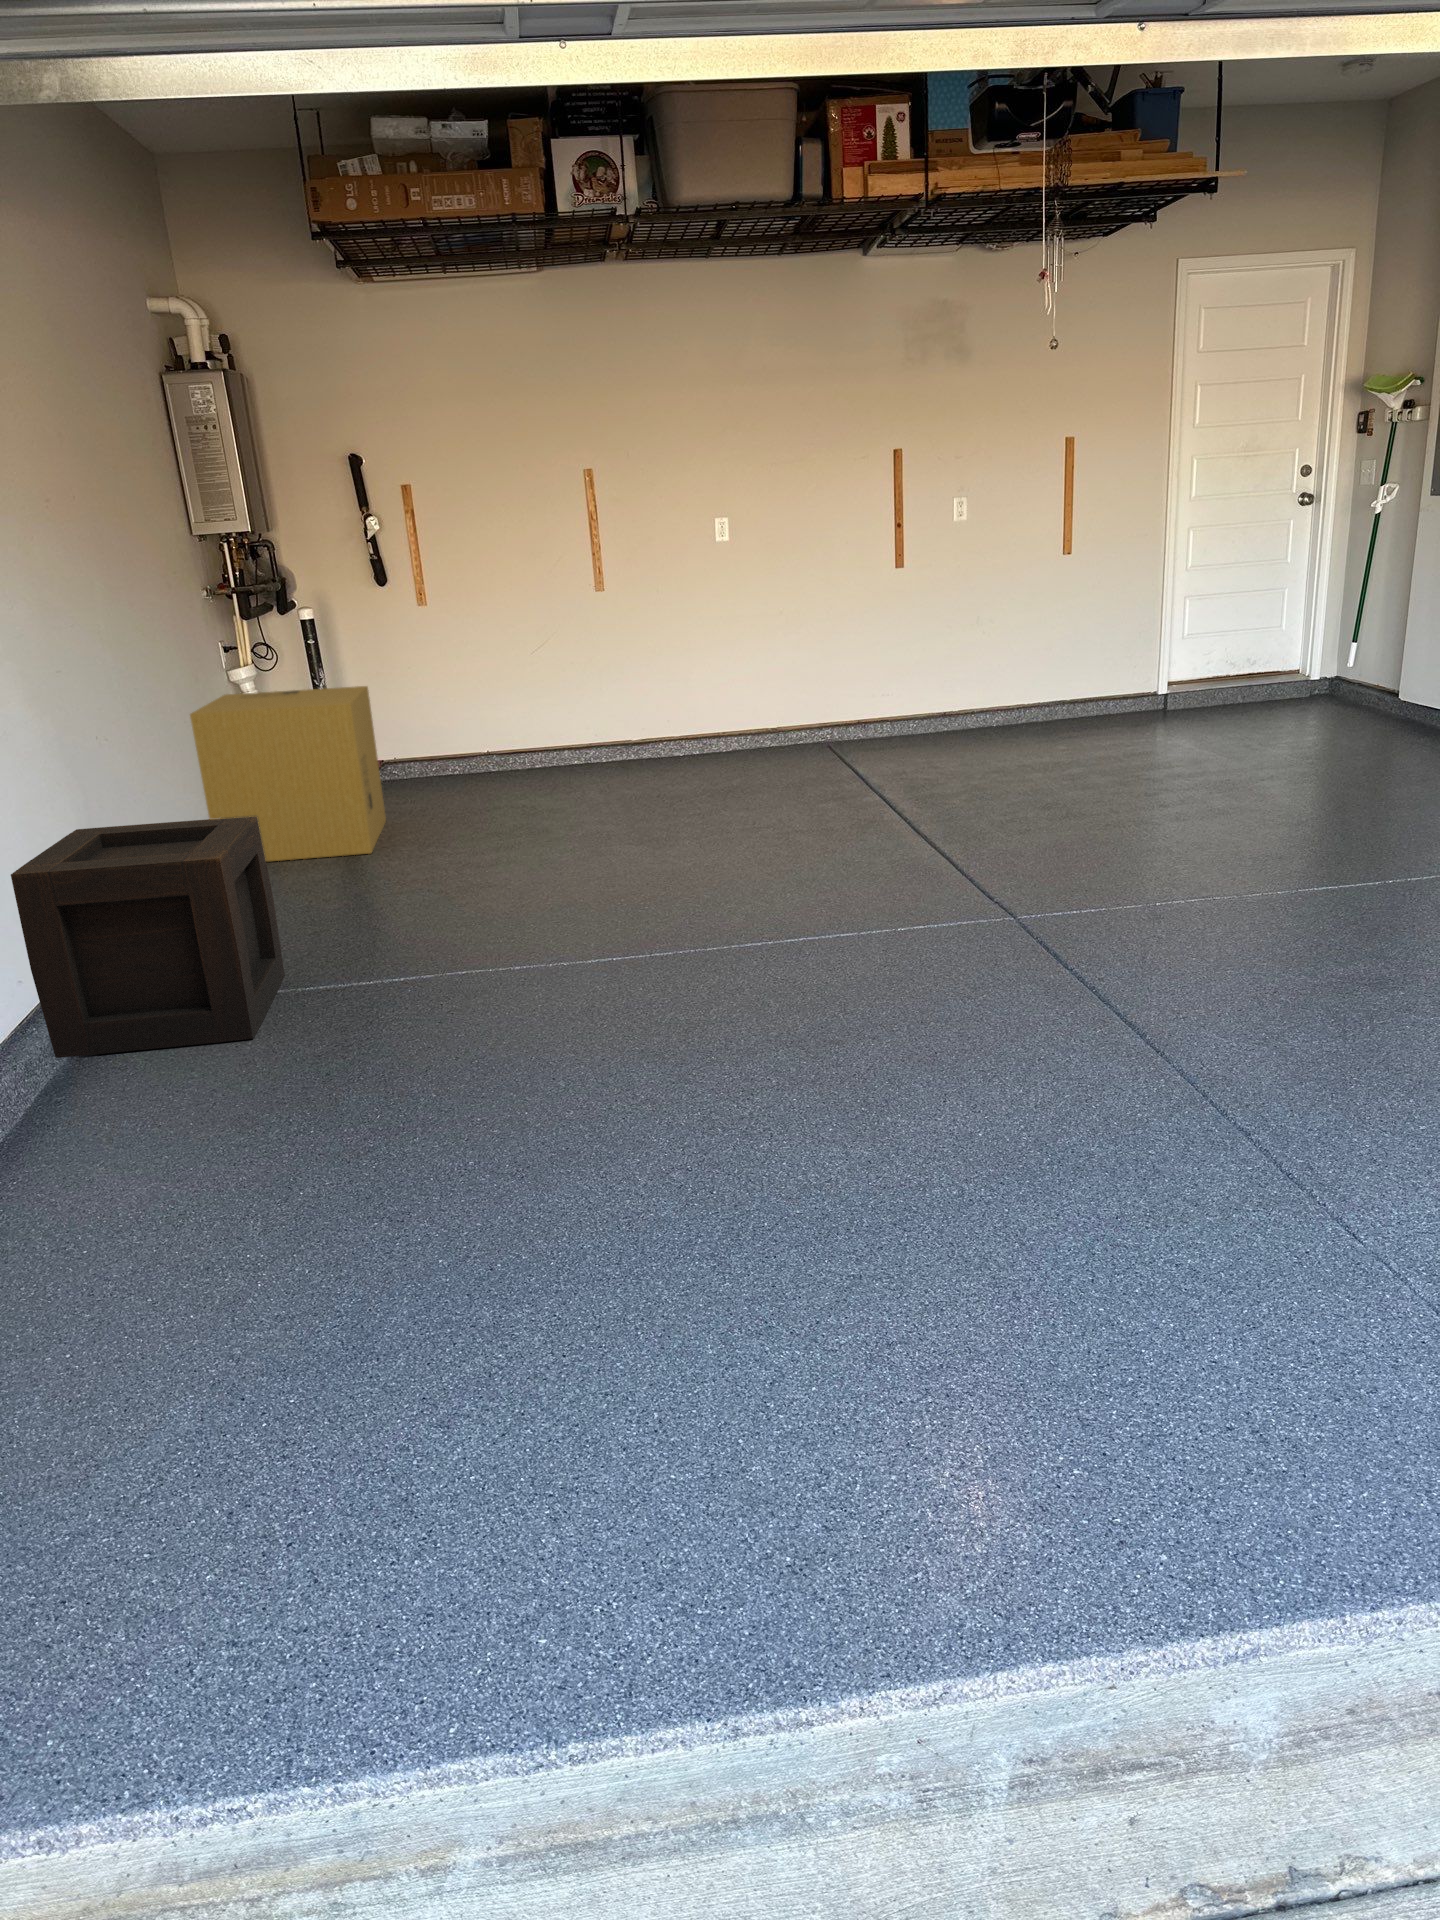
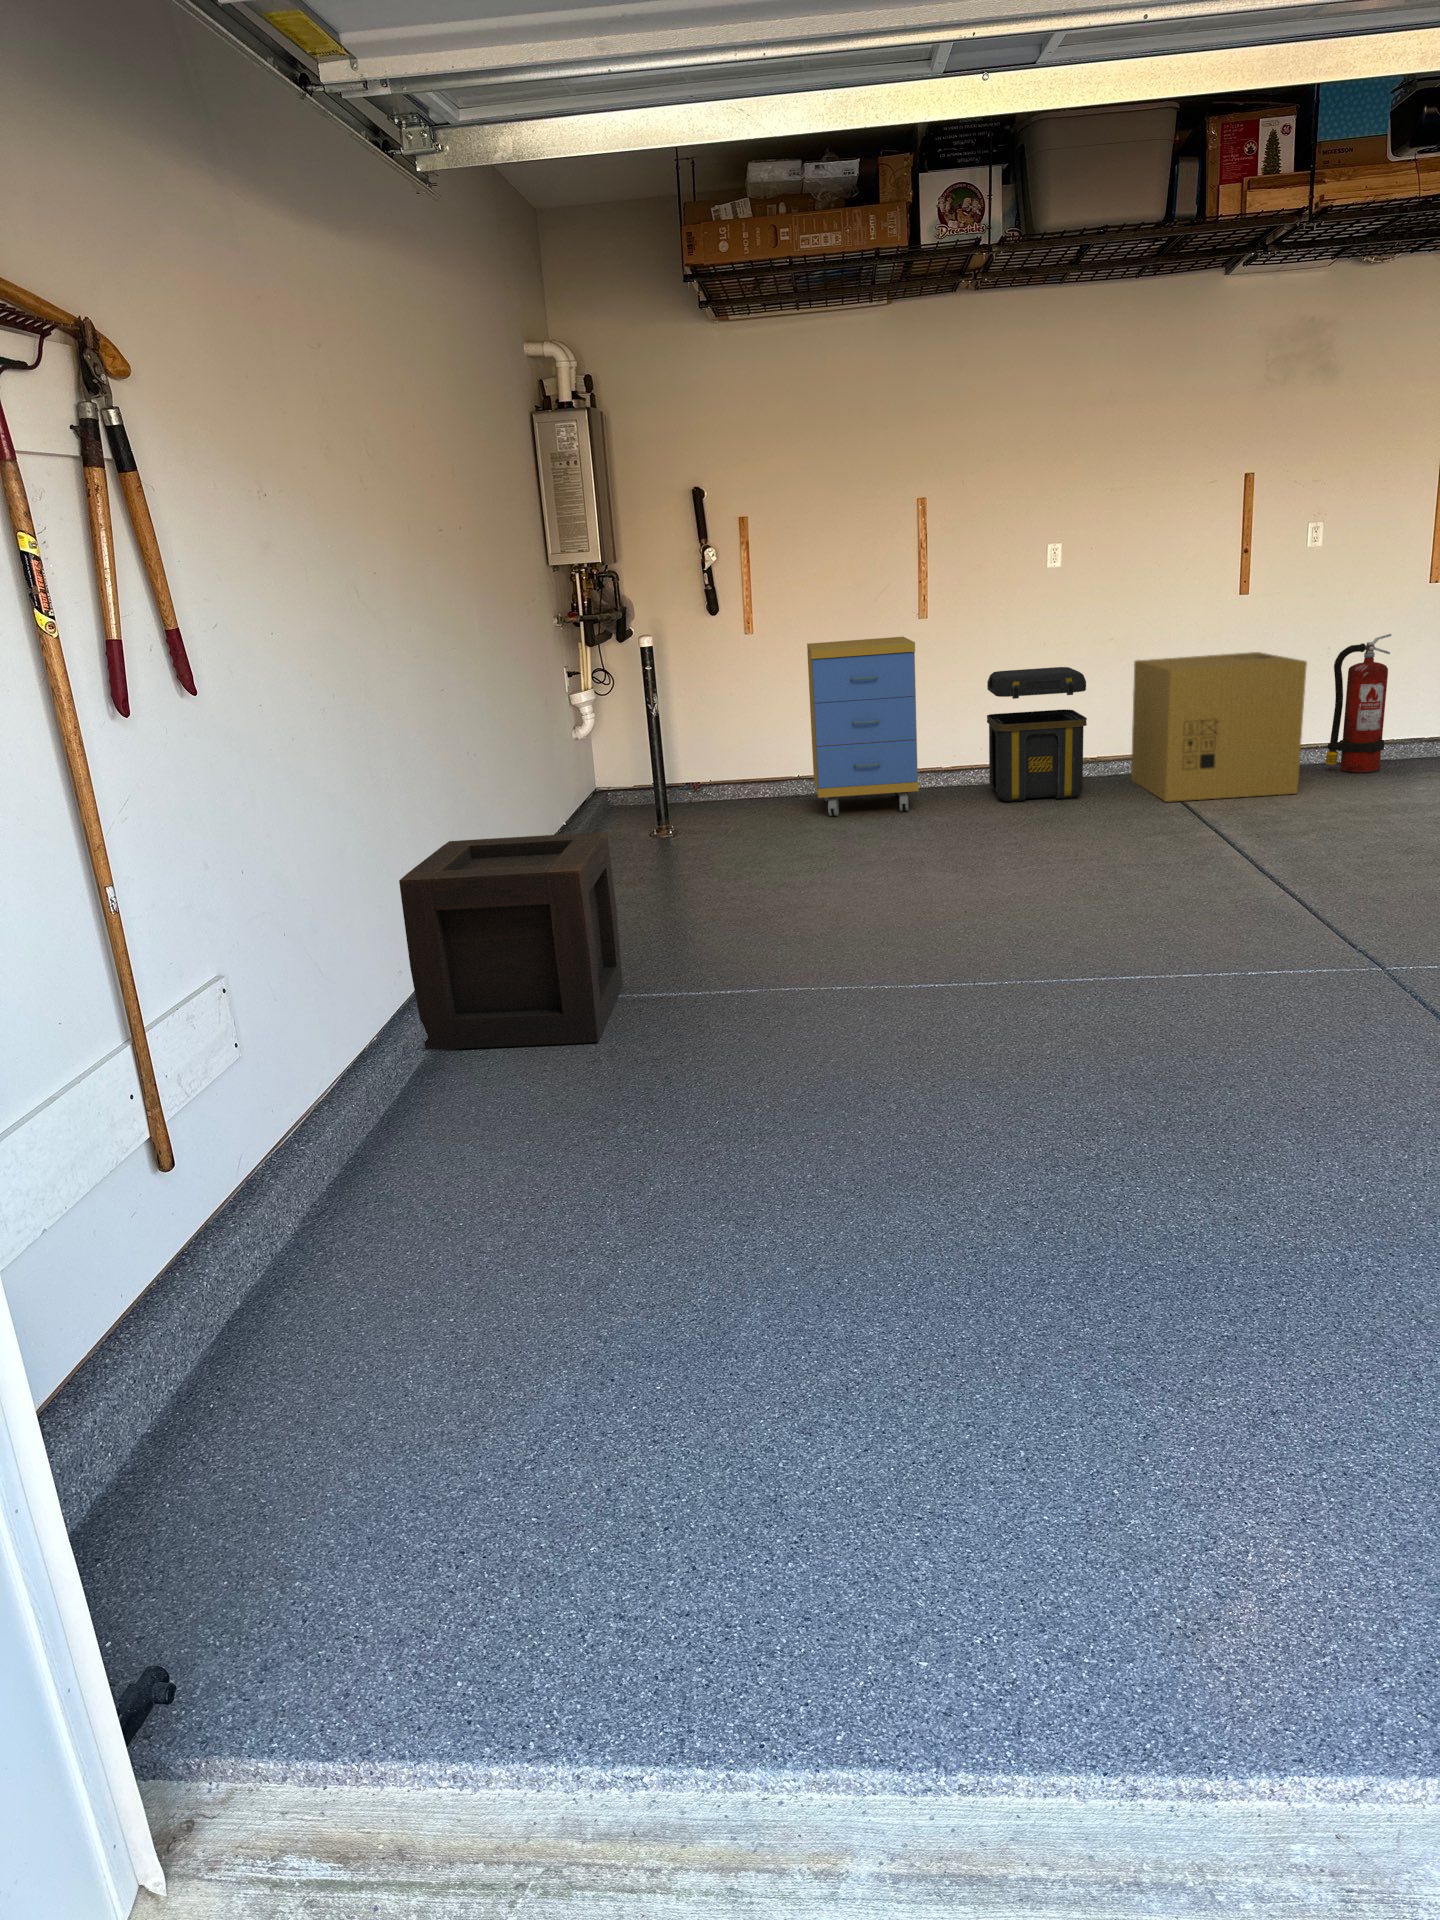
storage cabinet: none [485,612,603,793] -> present [807,637,919,816]
fire extinguisher: none [980,617,1031,746] -> present [1325,634,1391,772]
toolbox: none [668,645,762,776] -> present [987,667,1087,801]
cardboard box: present [190,686,386,861] -> present [1131,652,1307,802]

